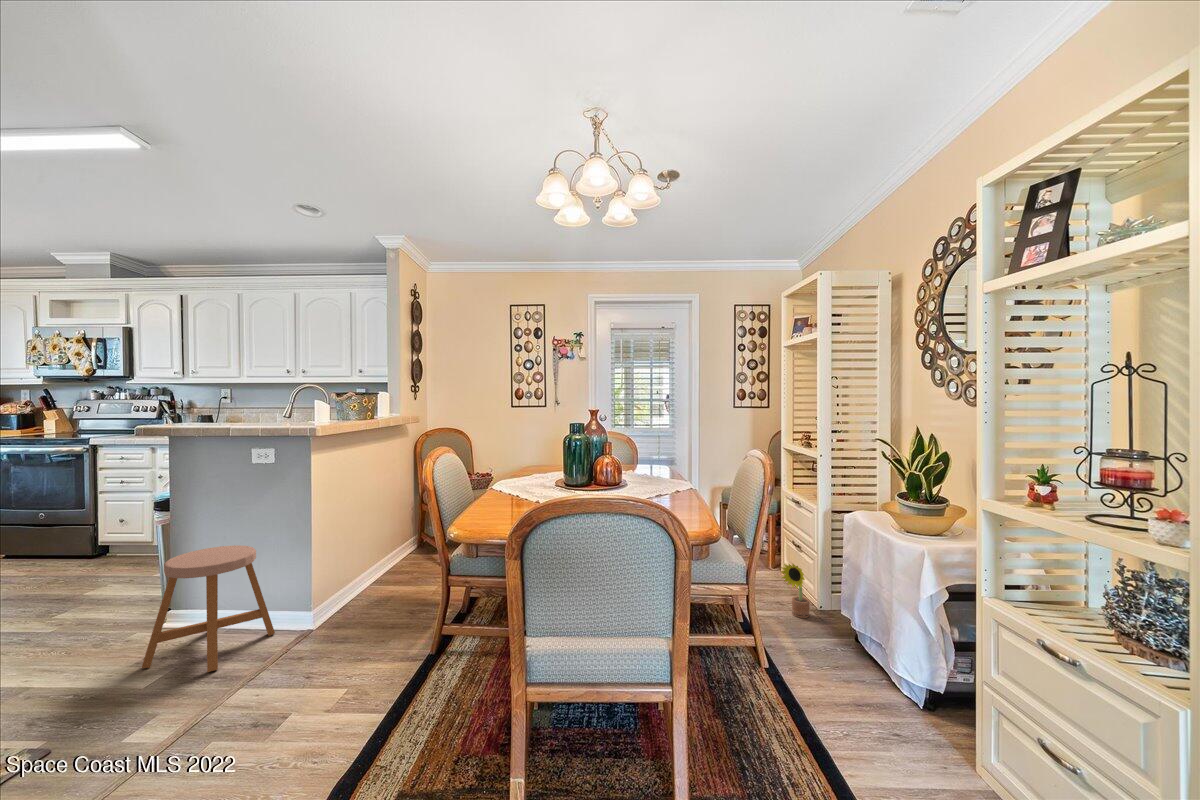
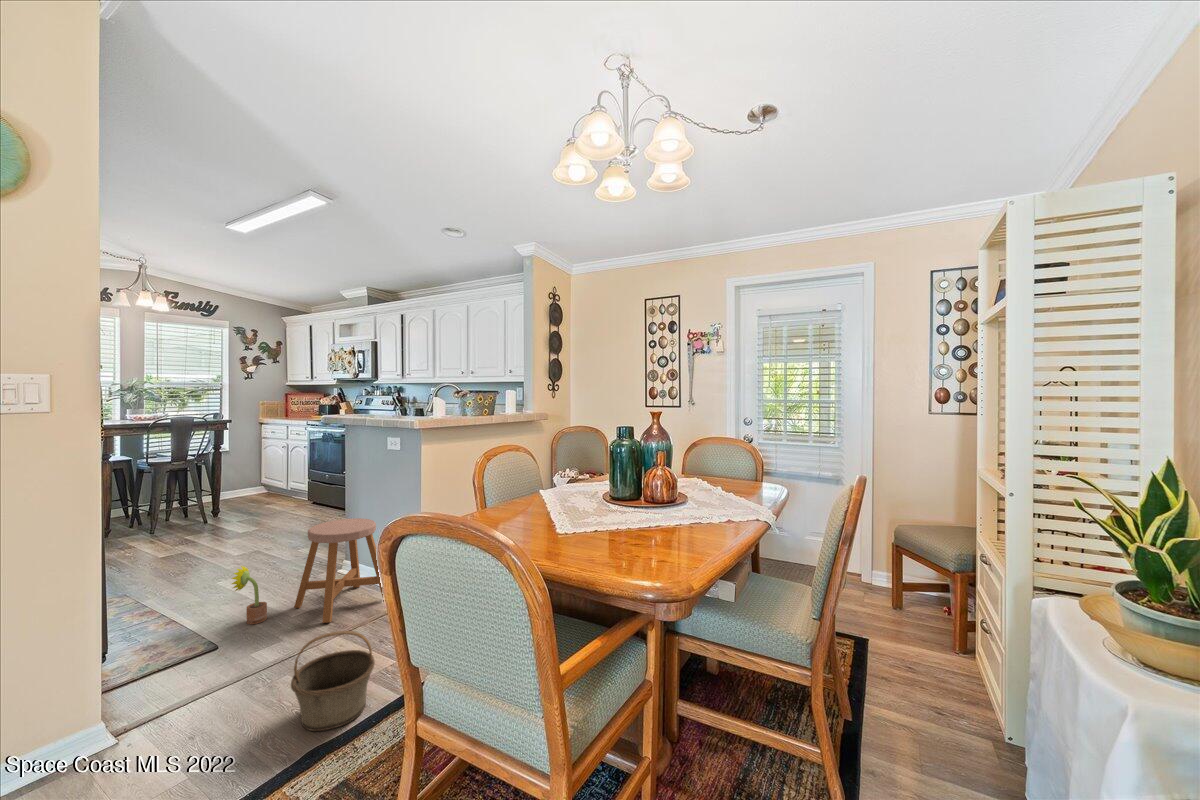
decorative plant: present [781,564,809,618] -> present [232,566,267,624]
basket: none [273,645,364,756] -> present [291,631,375,731]

